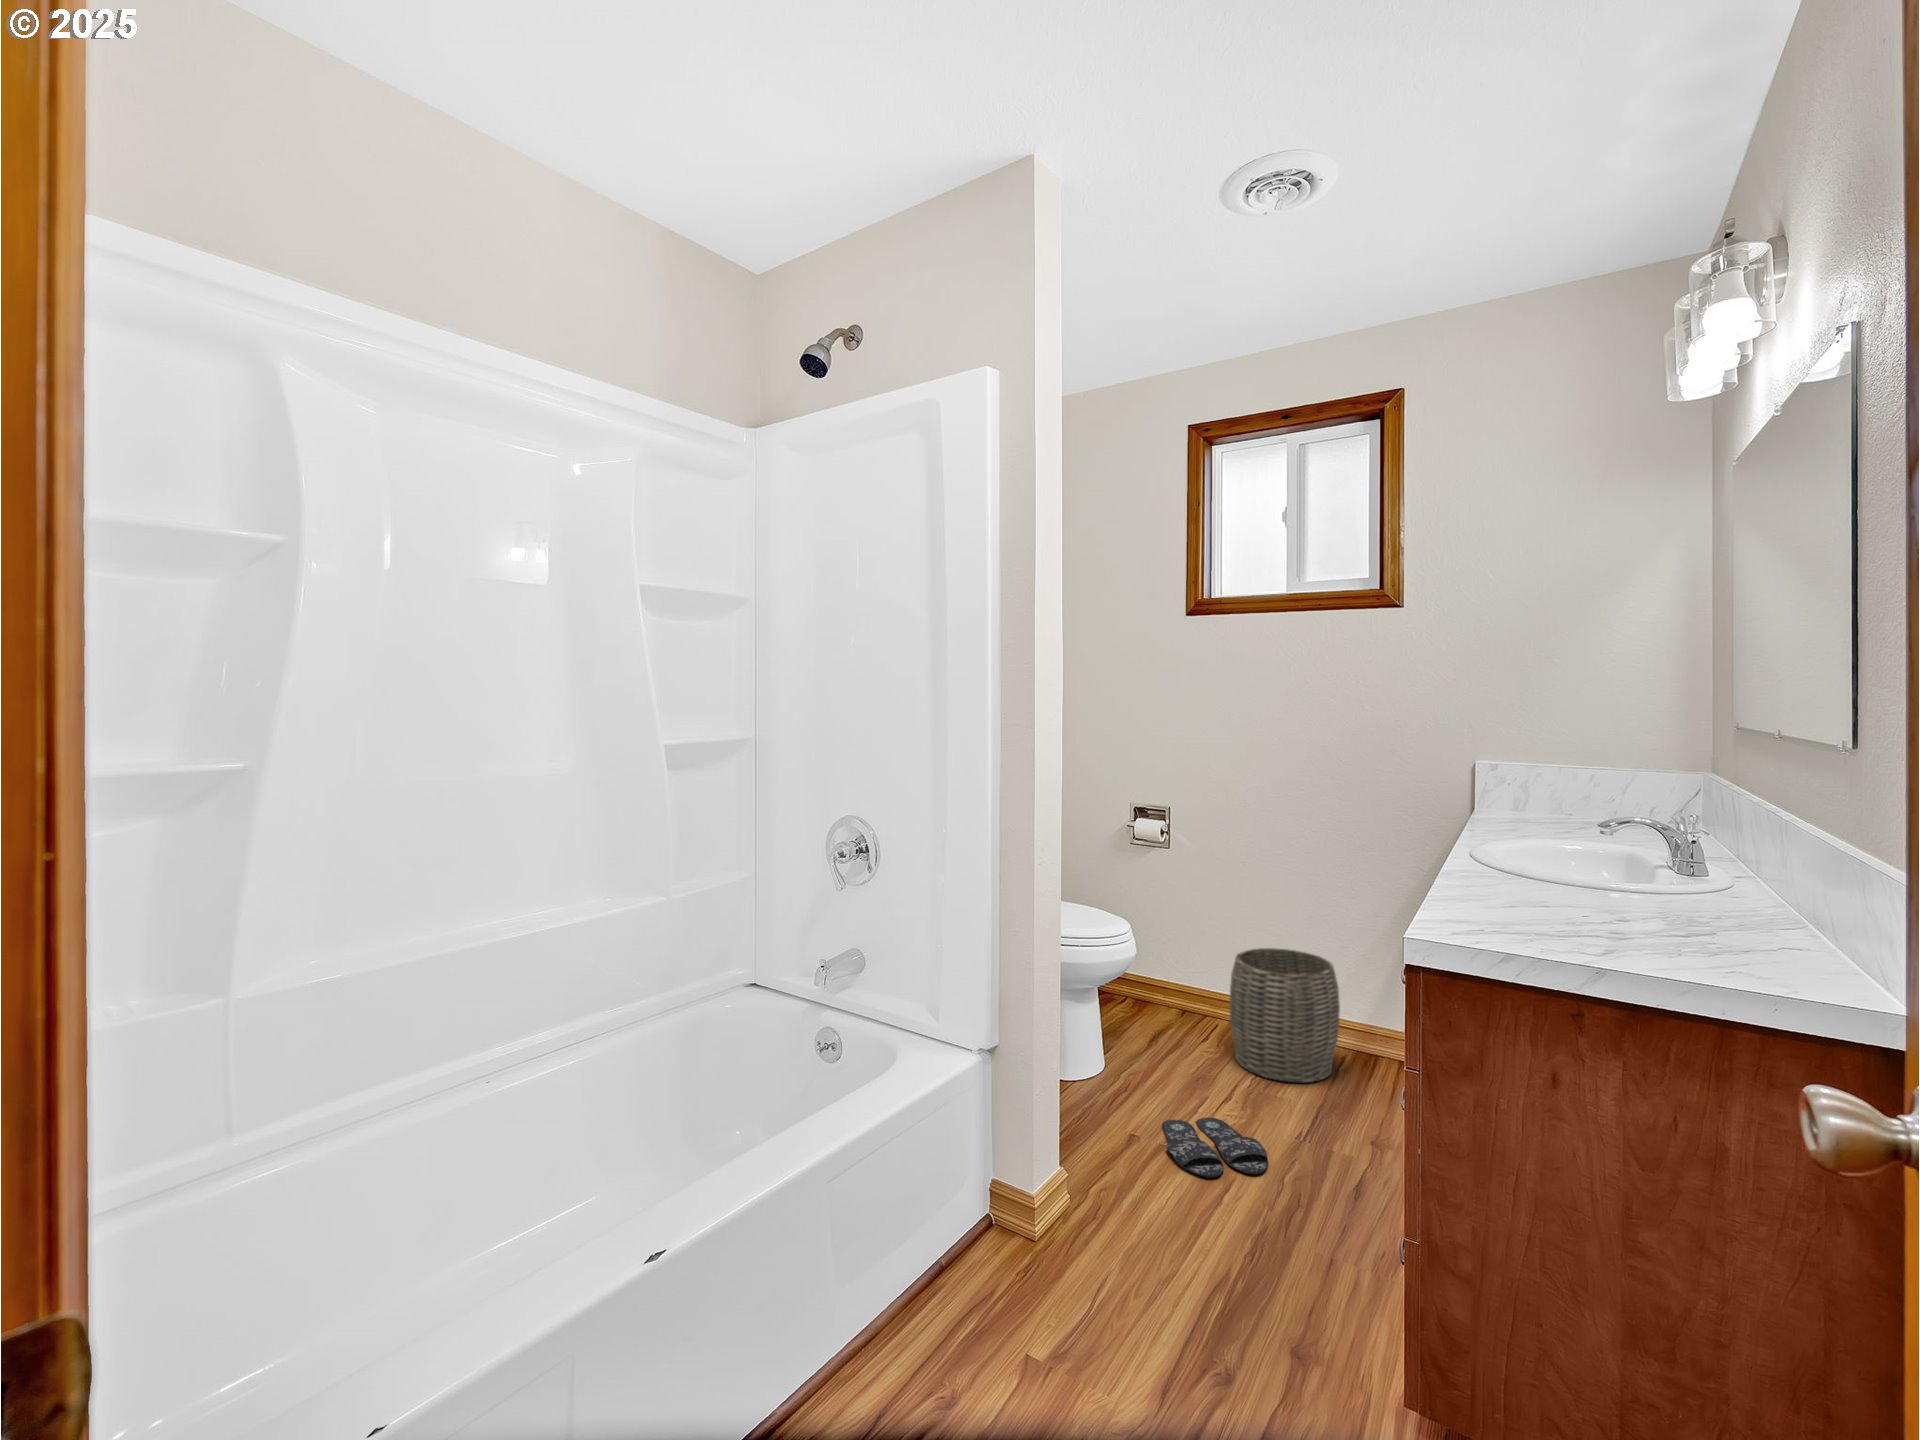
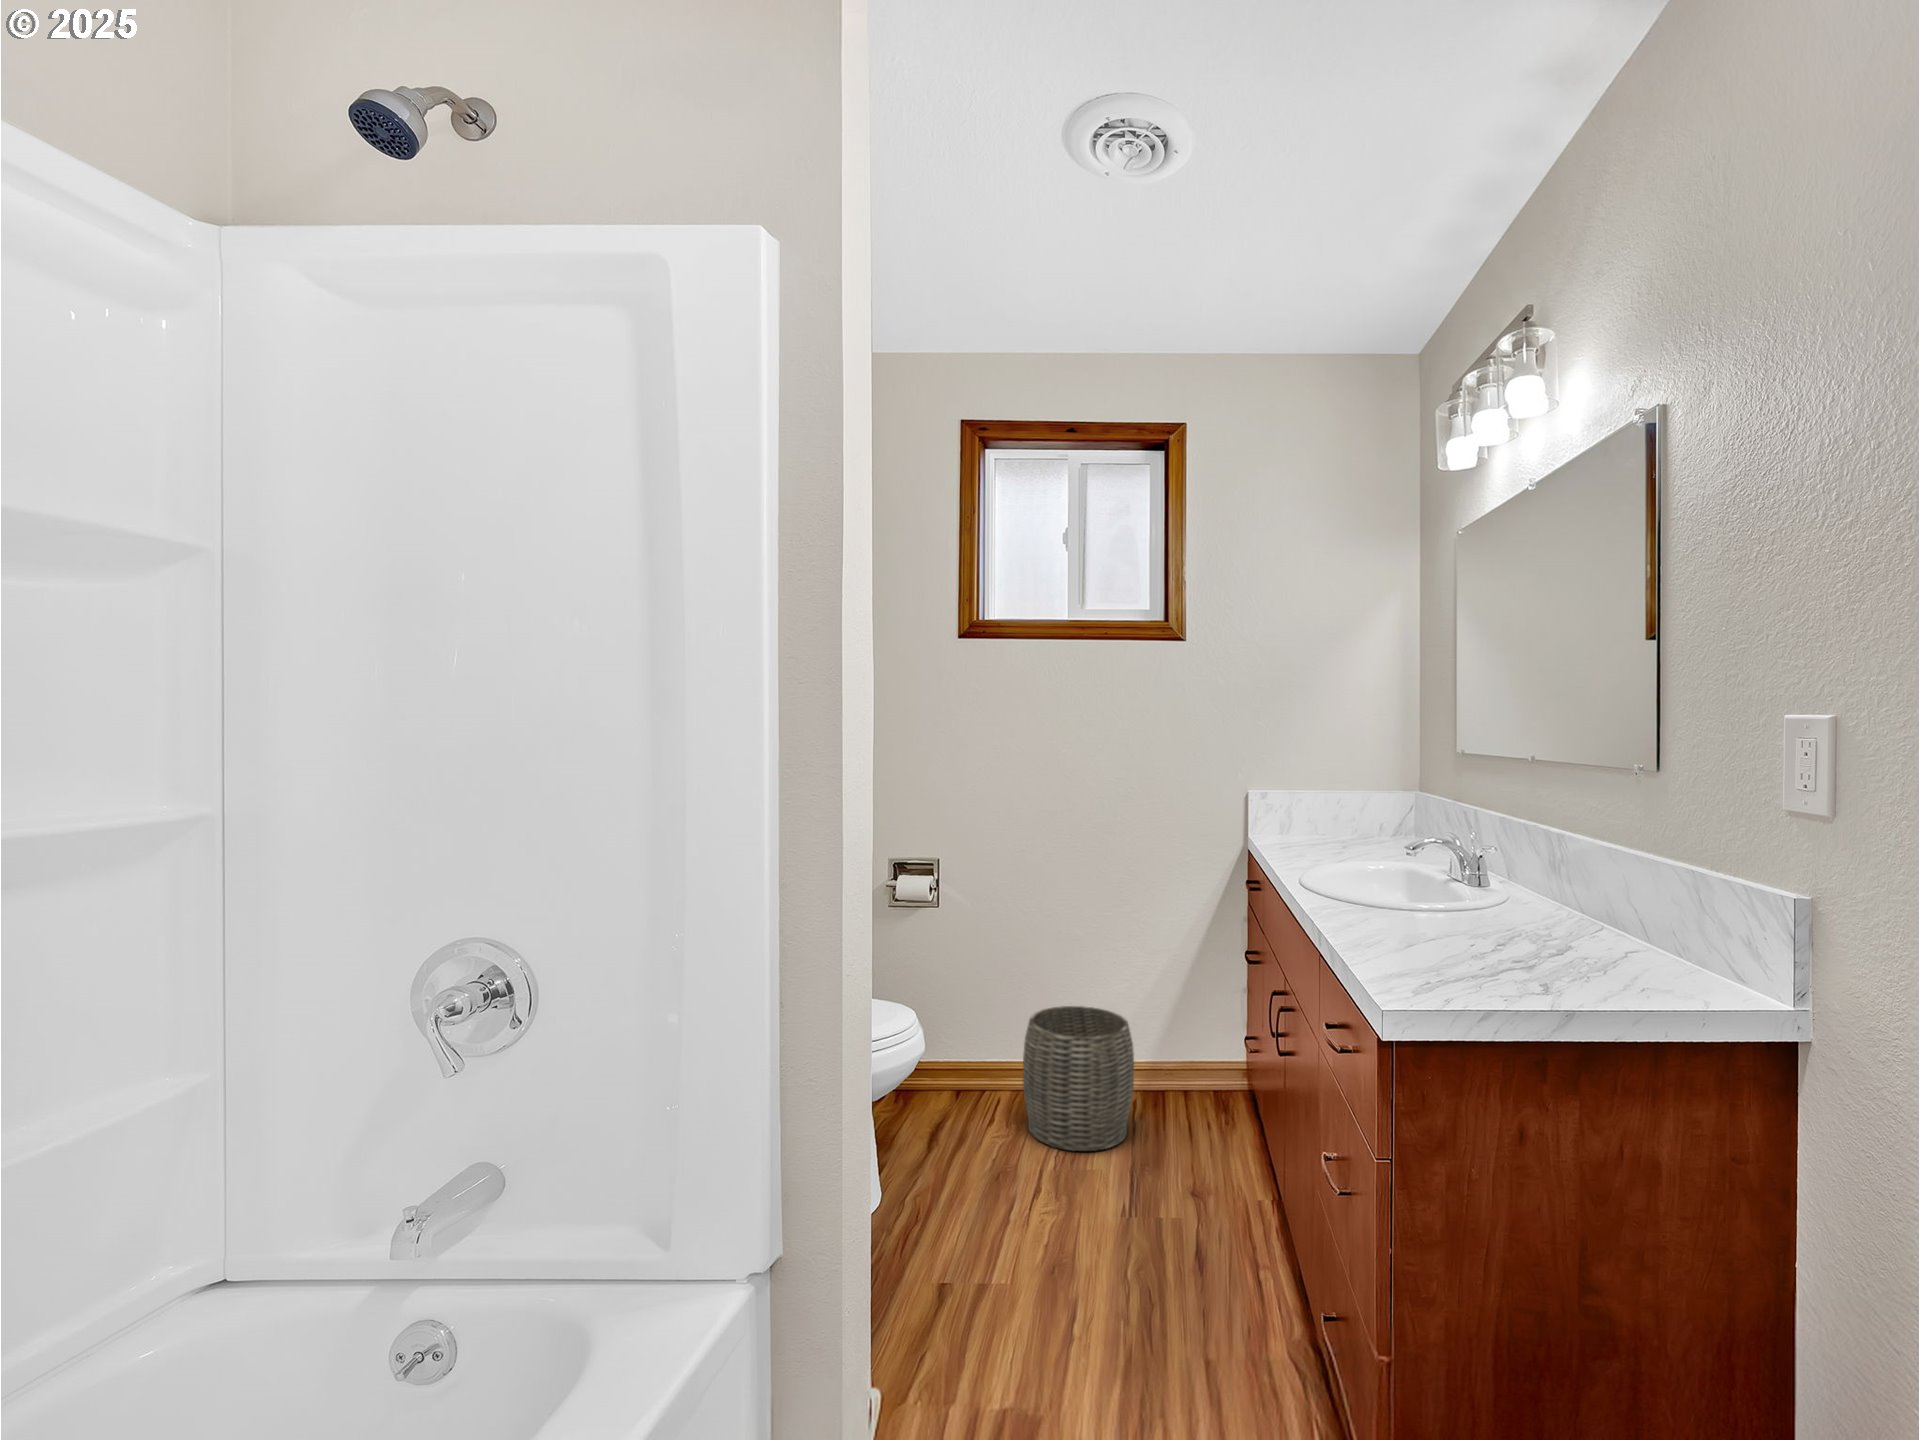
slippers: present [1162,1118,1268,1177] -> none [992,1209,1115,1281]

